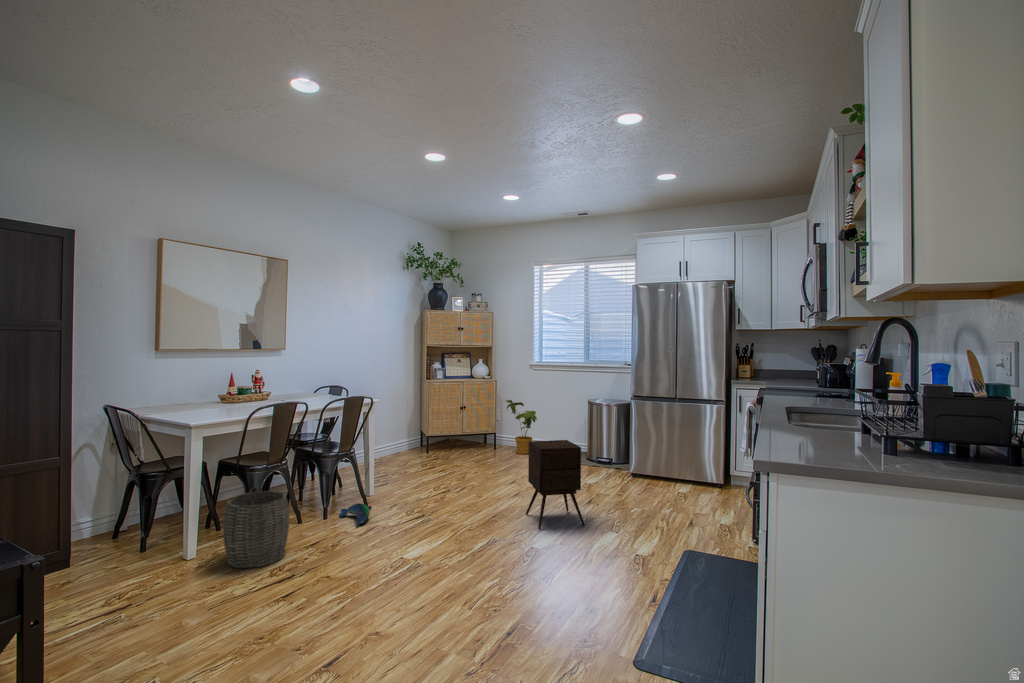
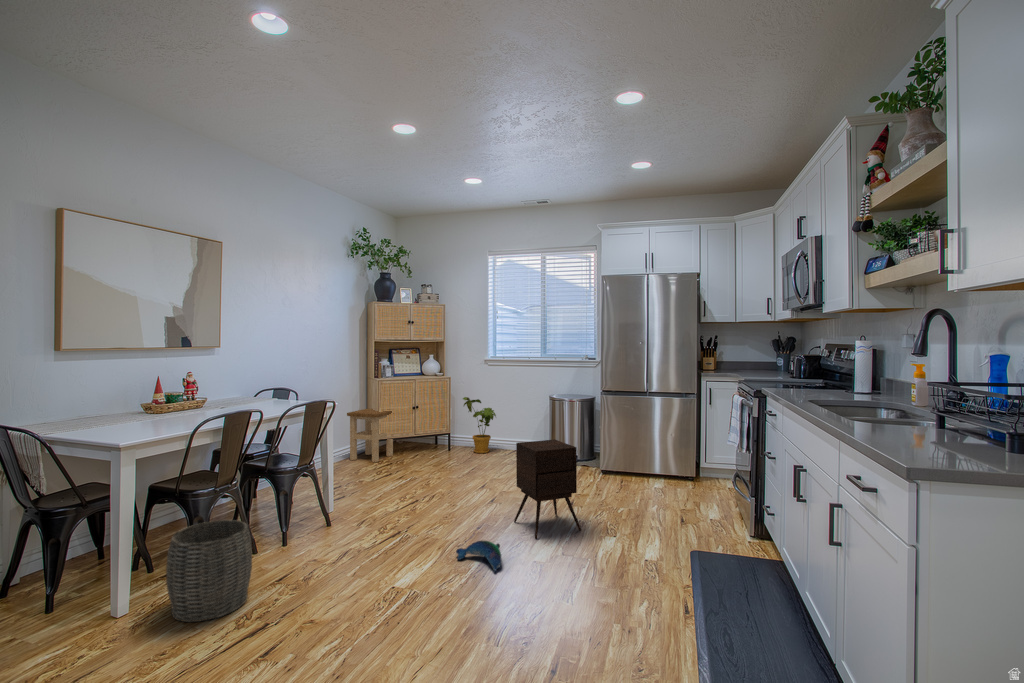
stool: none [399,408,444,457] -> present [347,409,394,462]
plush toy: present [339,503,372,526] -> present [456,541,502,572]

